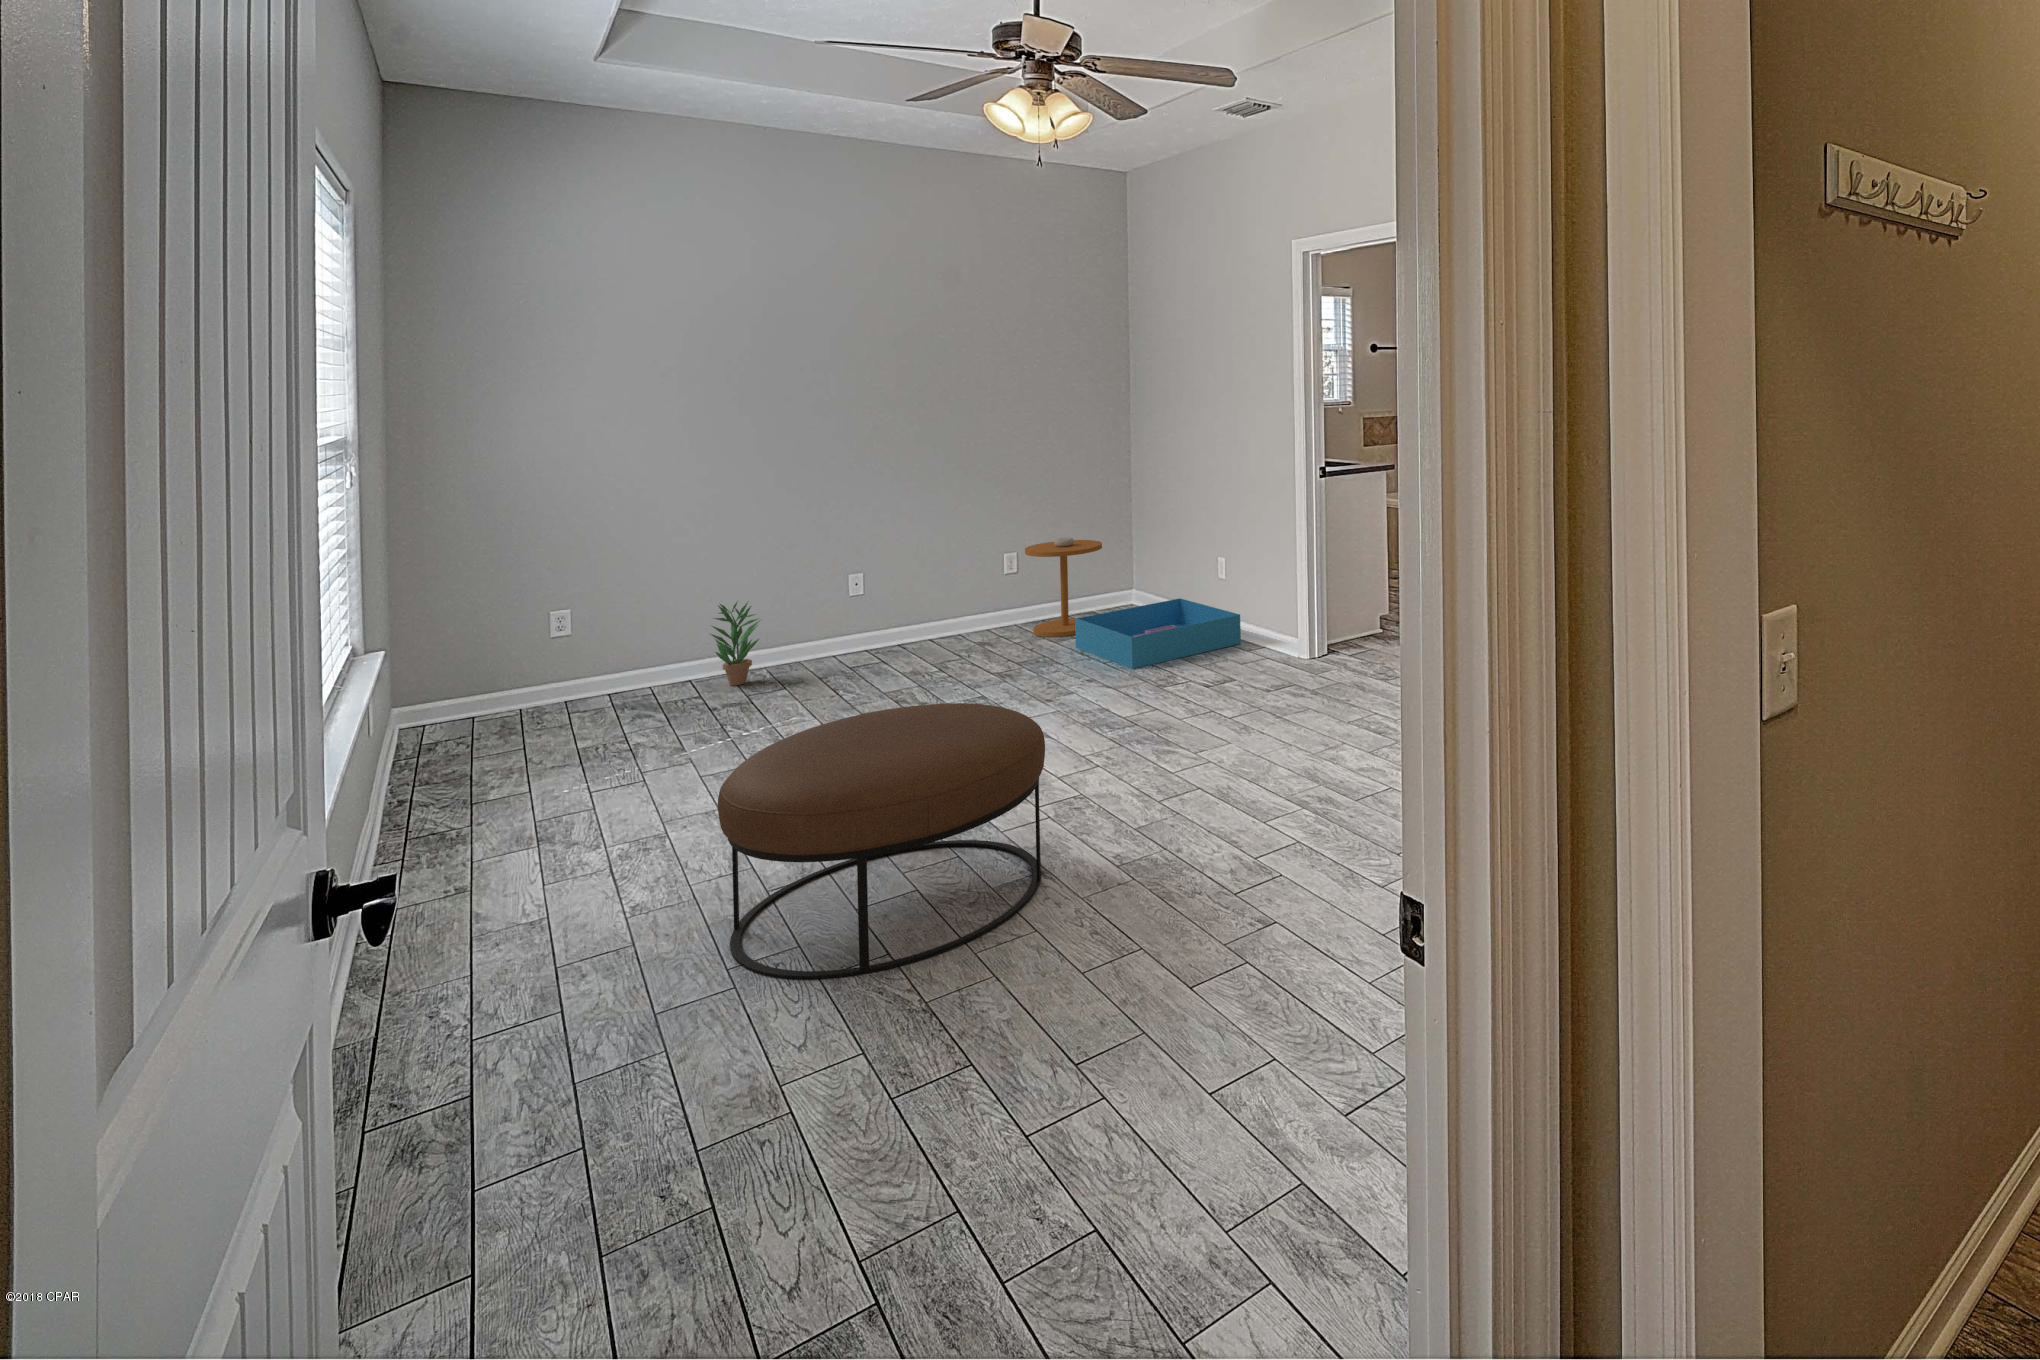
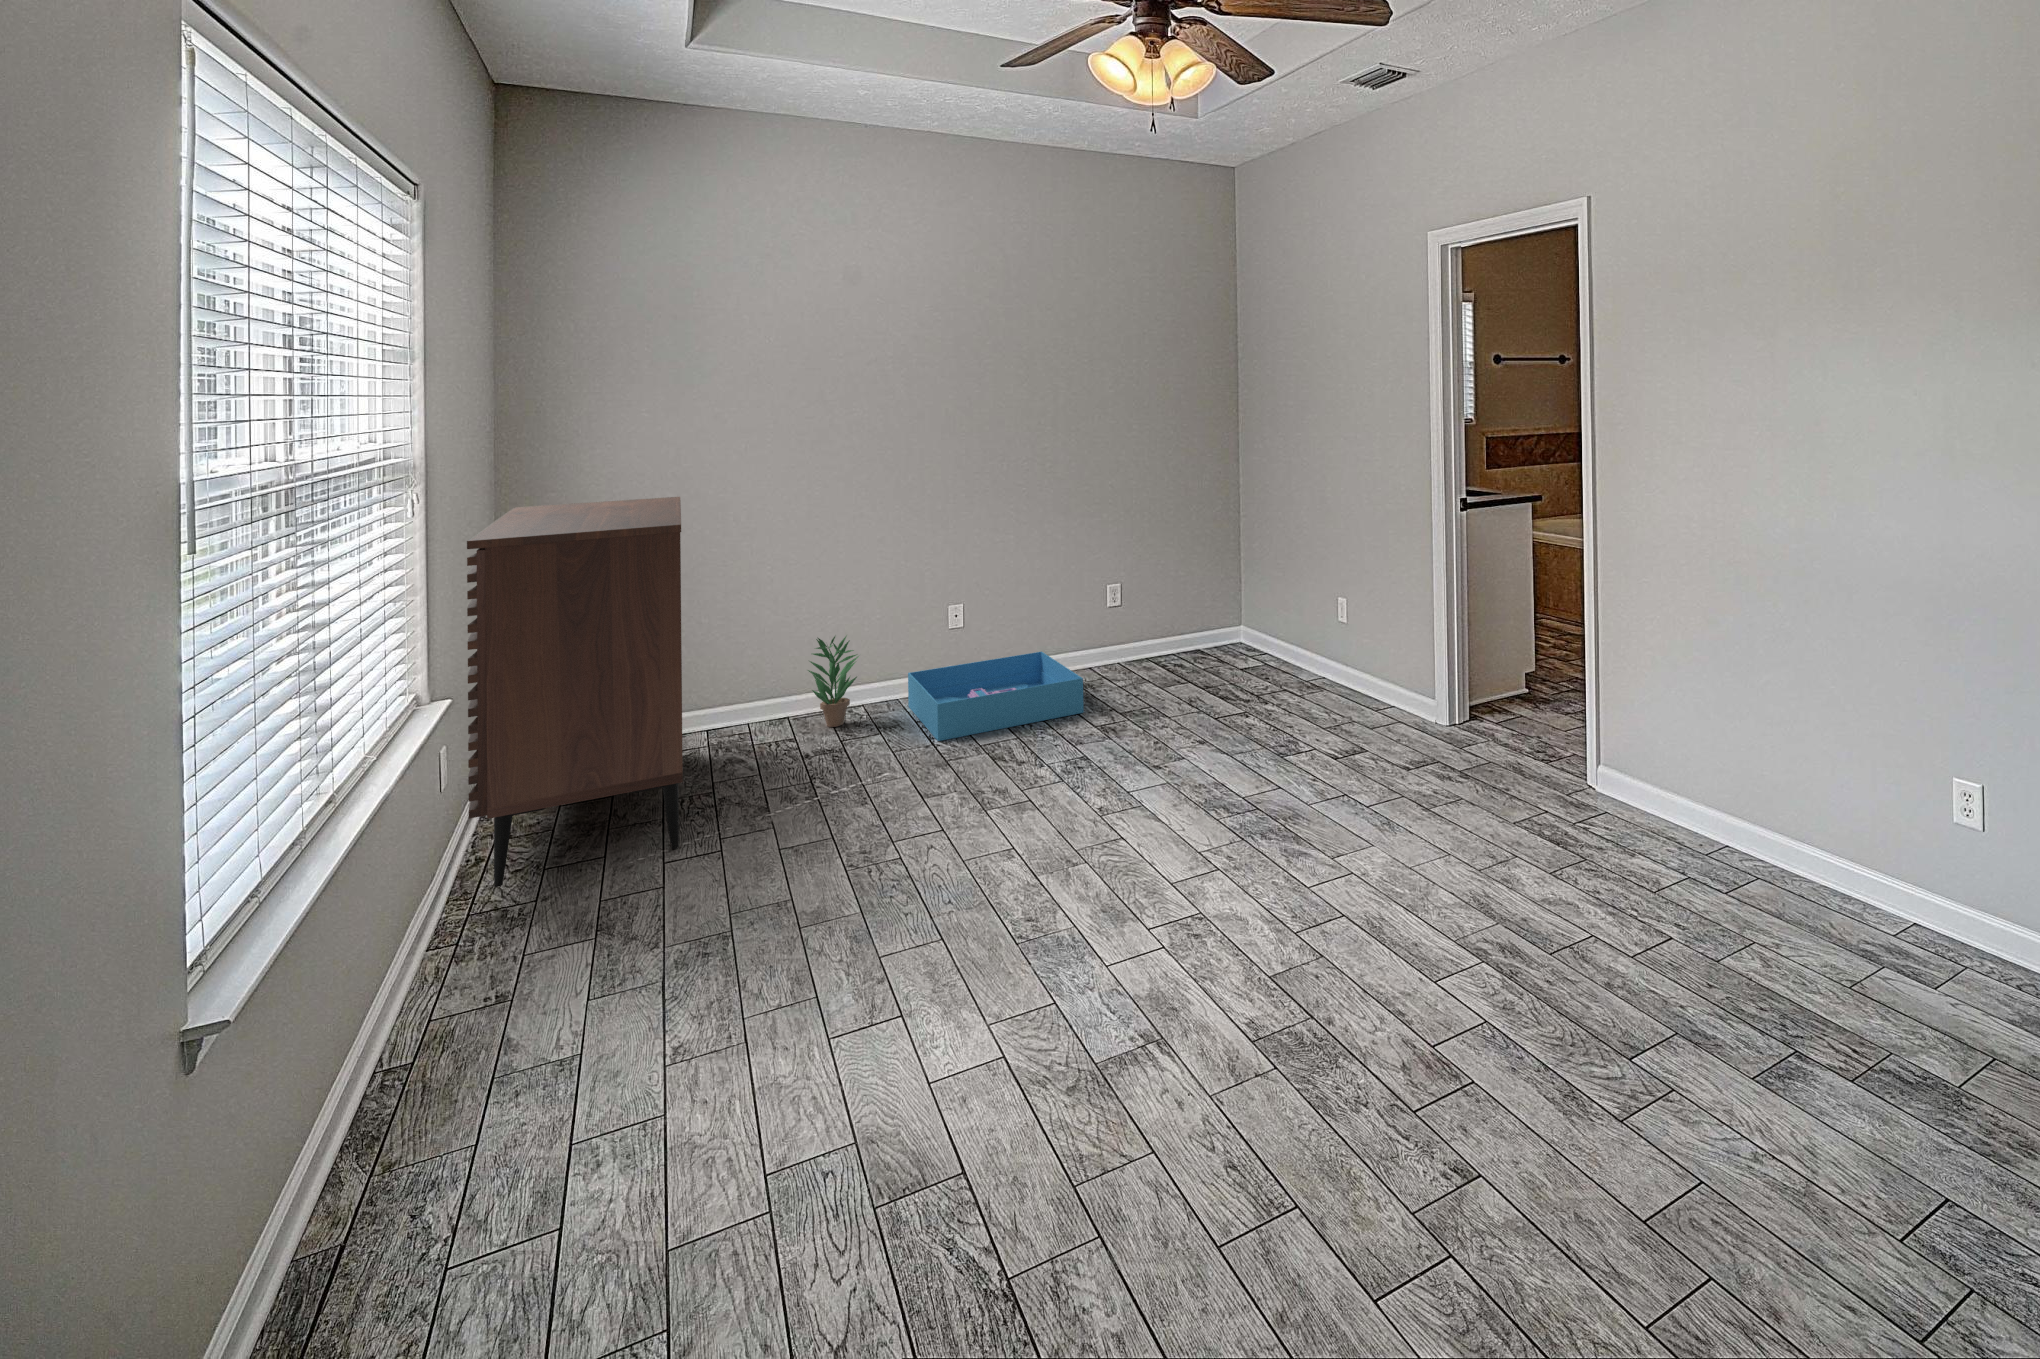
dresser: none [393,475,604,818] -> present [467,497,683,887]
side table: present [1025,538,1102,637] -> none [1129,571,1210,681]
storage bin: present [1075,598,1241,669] -> present [908,652,1083,741]
ottoman: present [718,703,1045,979] -> none [760,804,1161,1211]

